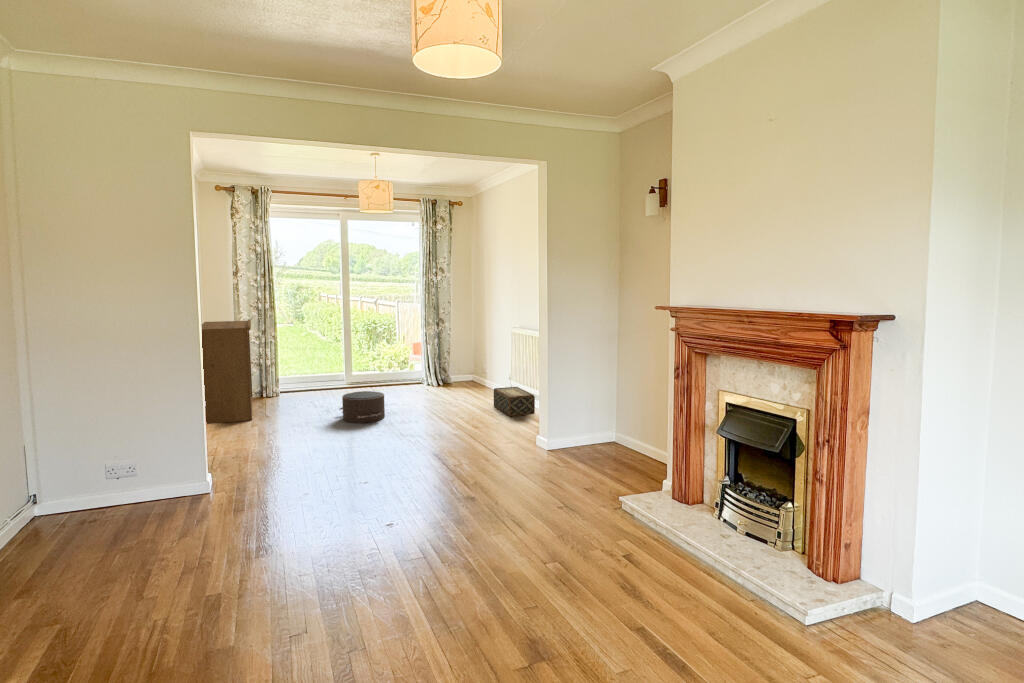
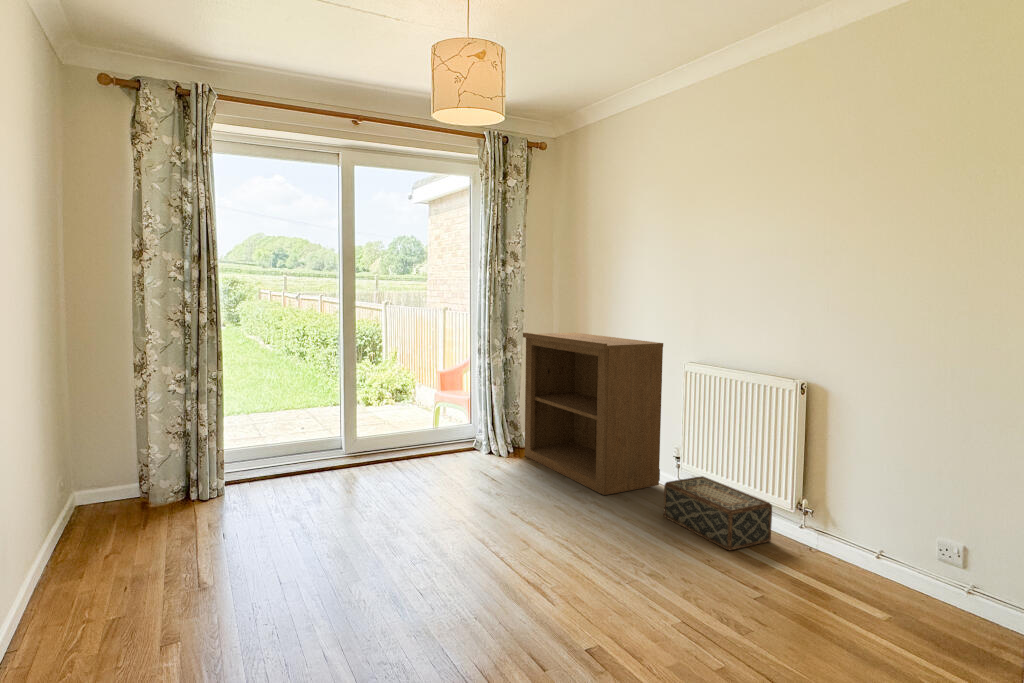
bookshelf: present [202,320,253,424] -> present [523,333,663,495]
pouf: present [339,391,385,423] -> none [363,501,470,586]

